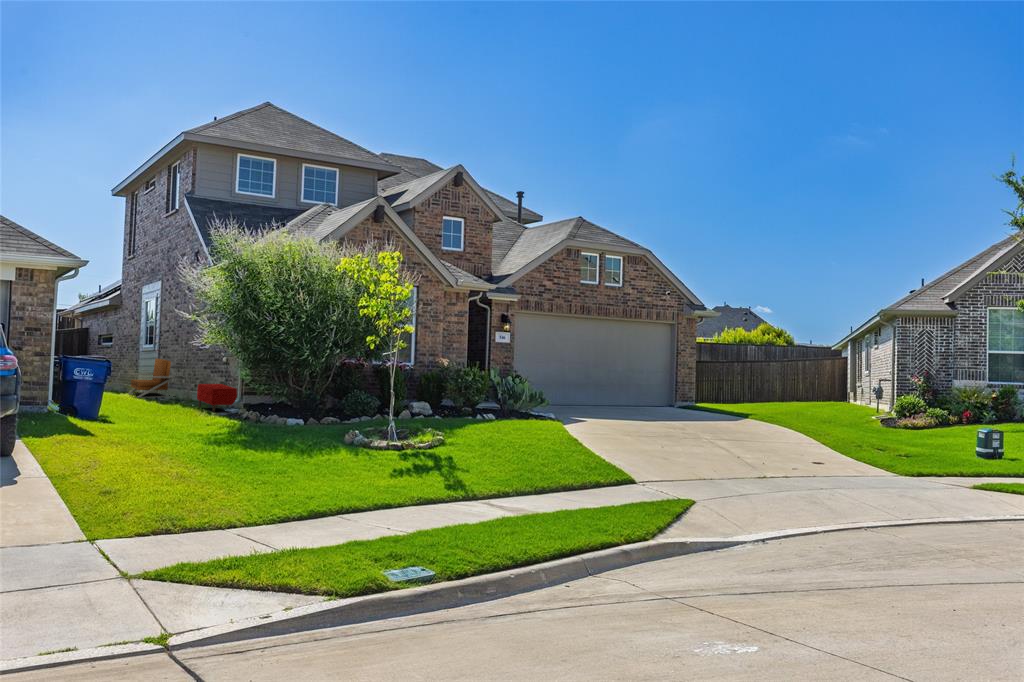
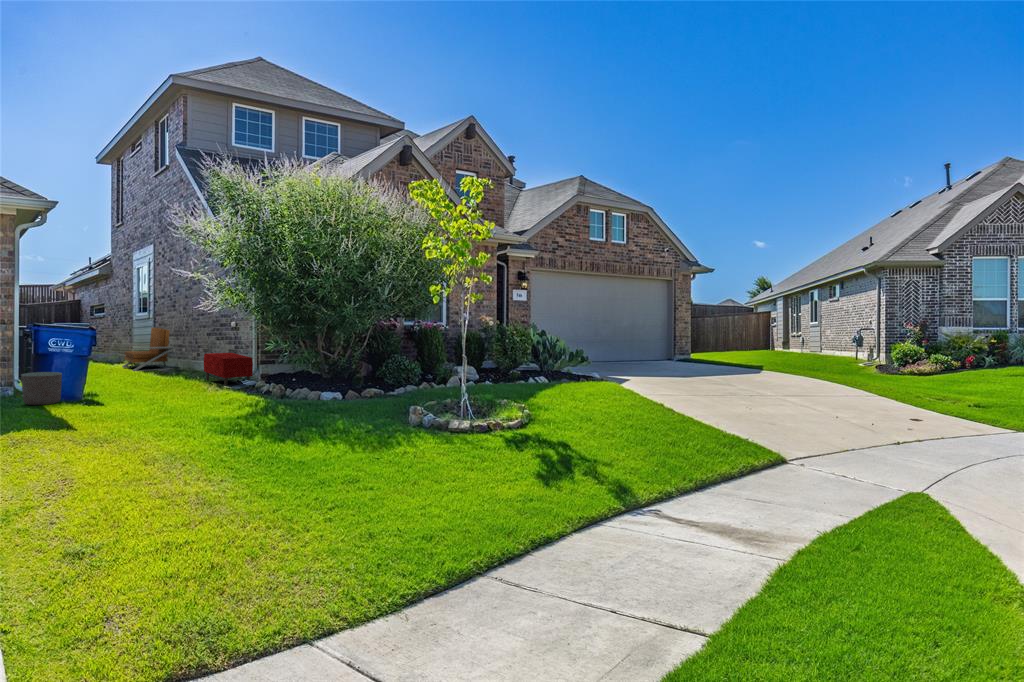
planter: none [57,394,86,420] -> present [21,372,62,405]

